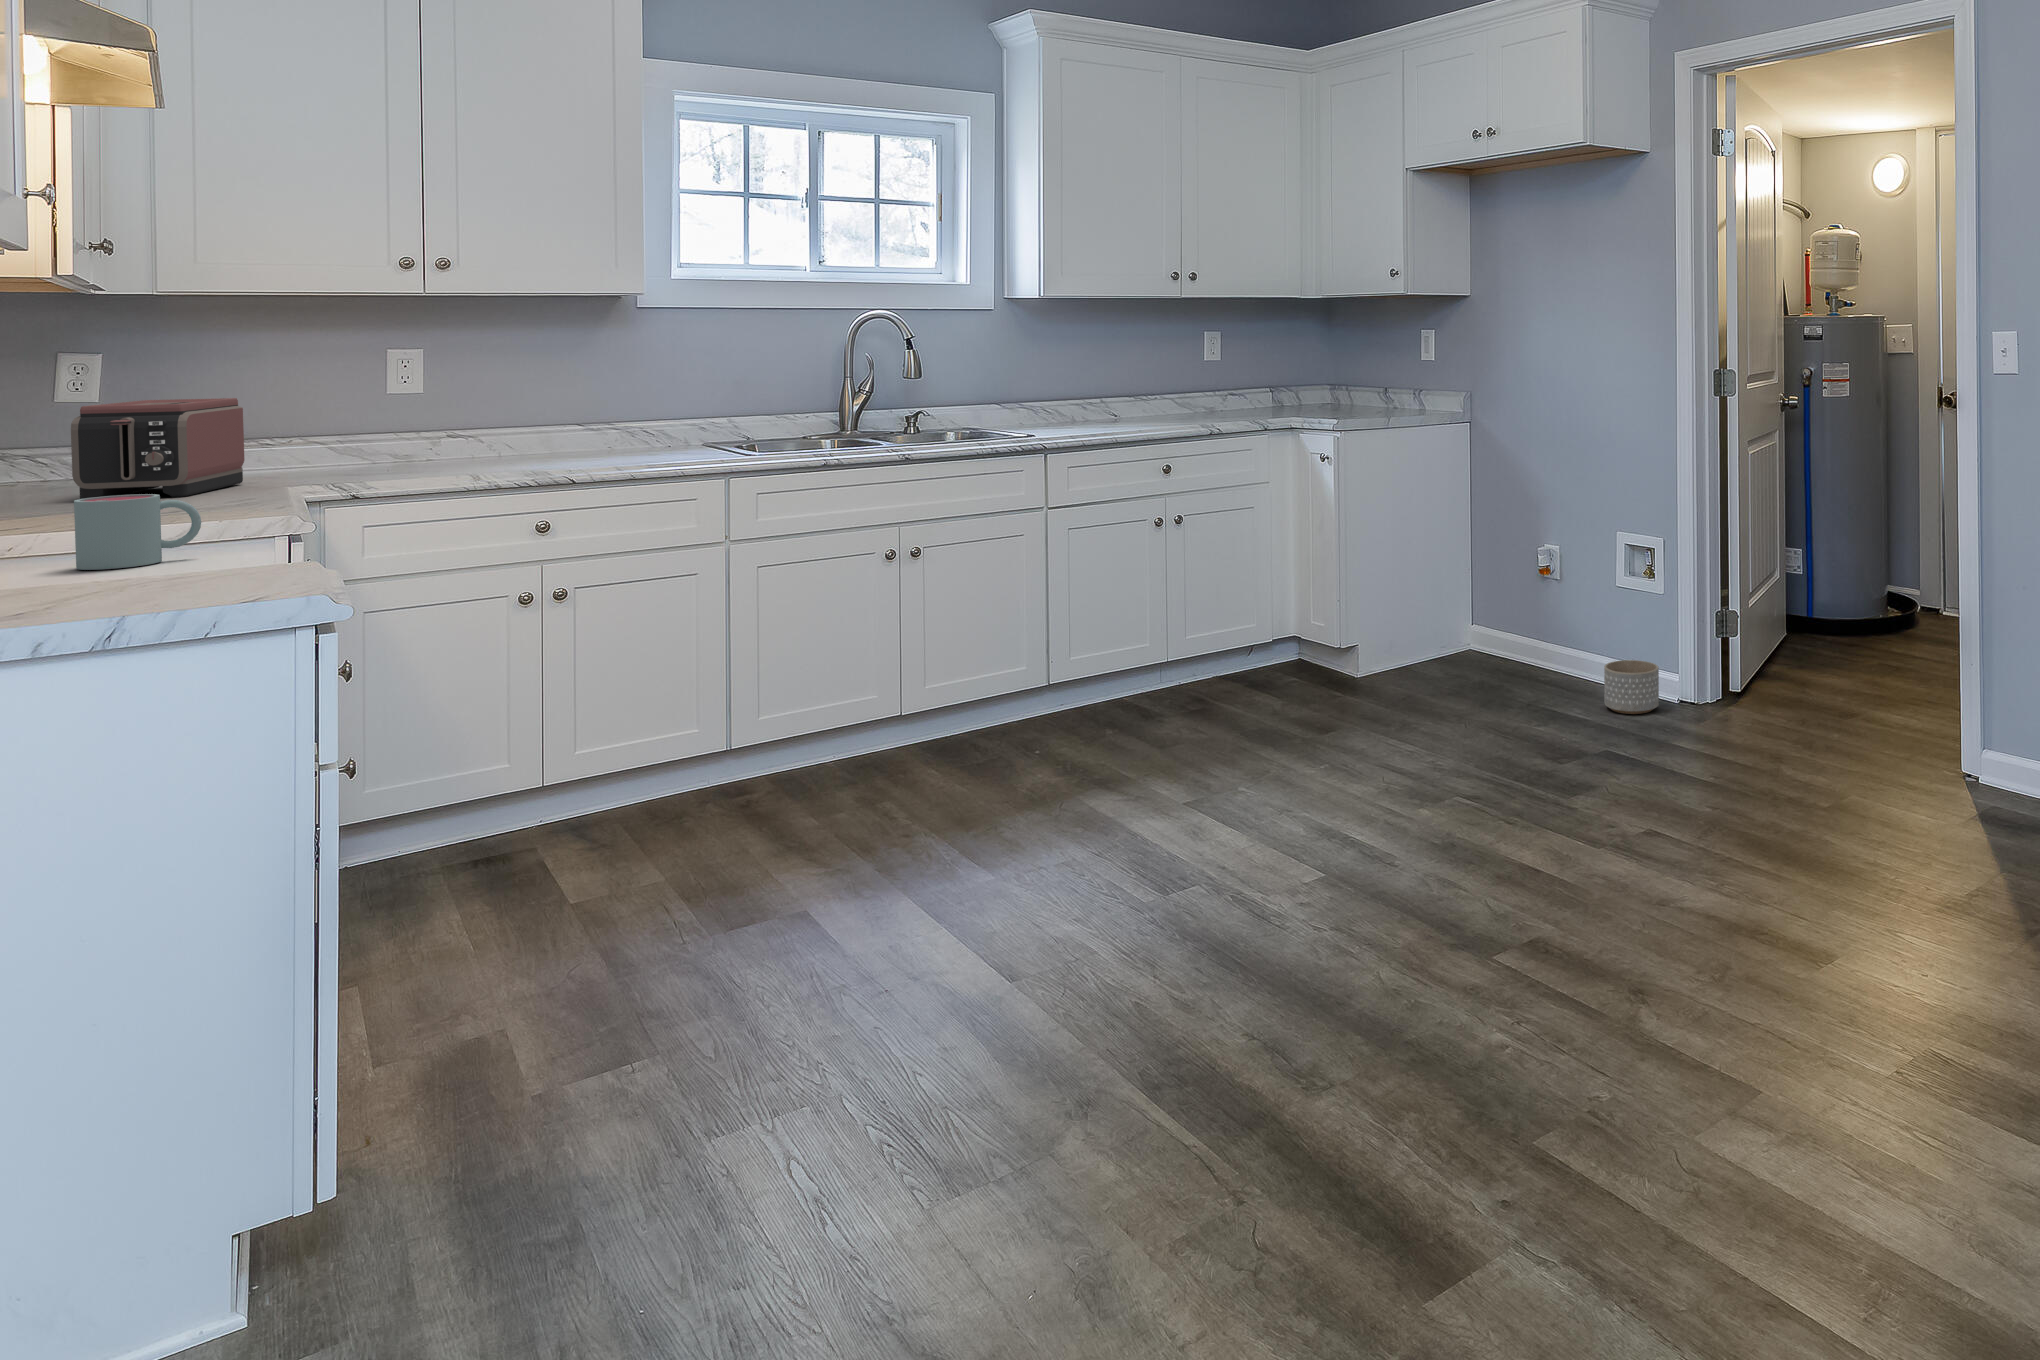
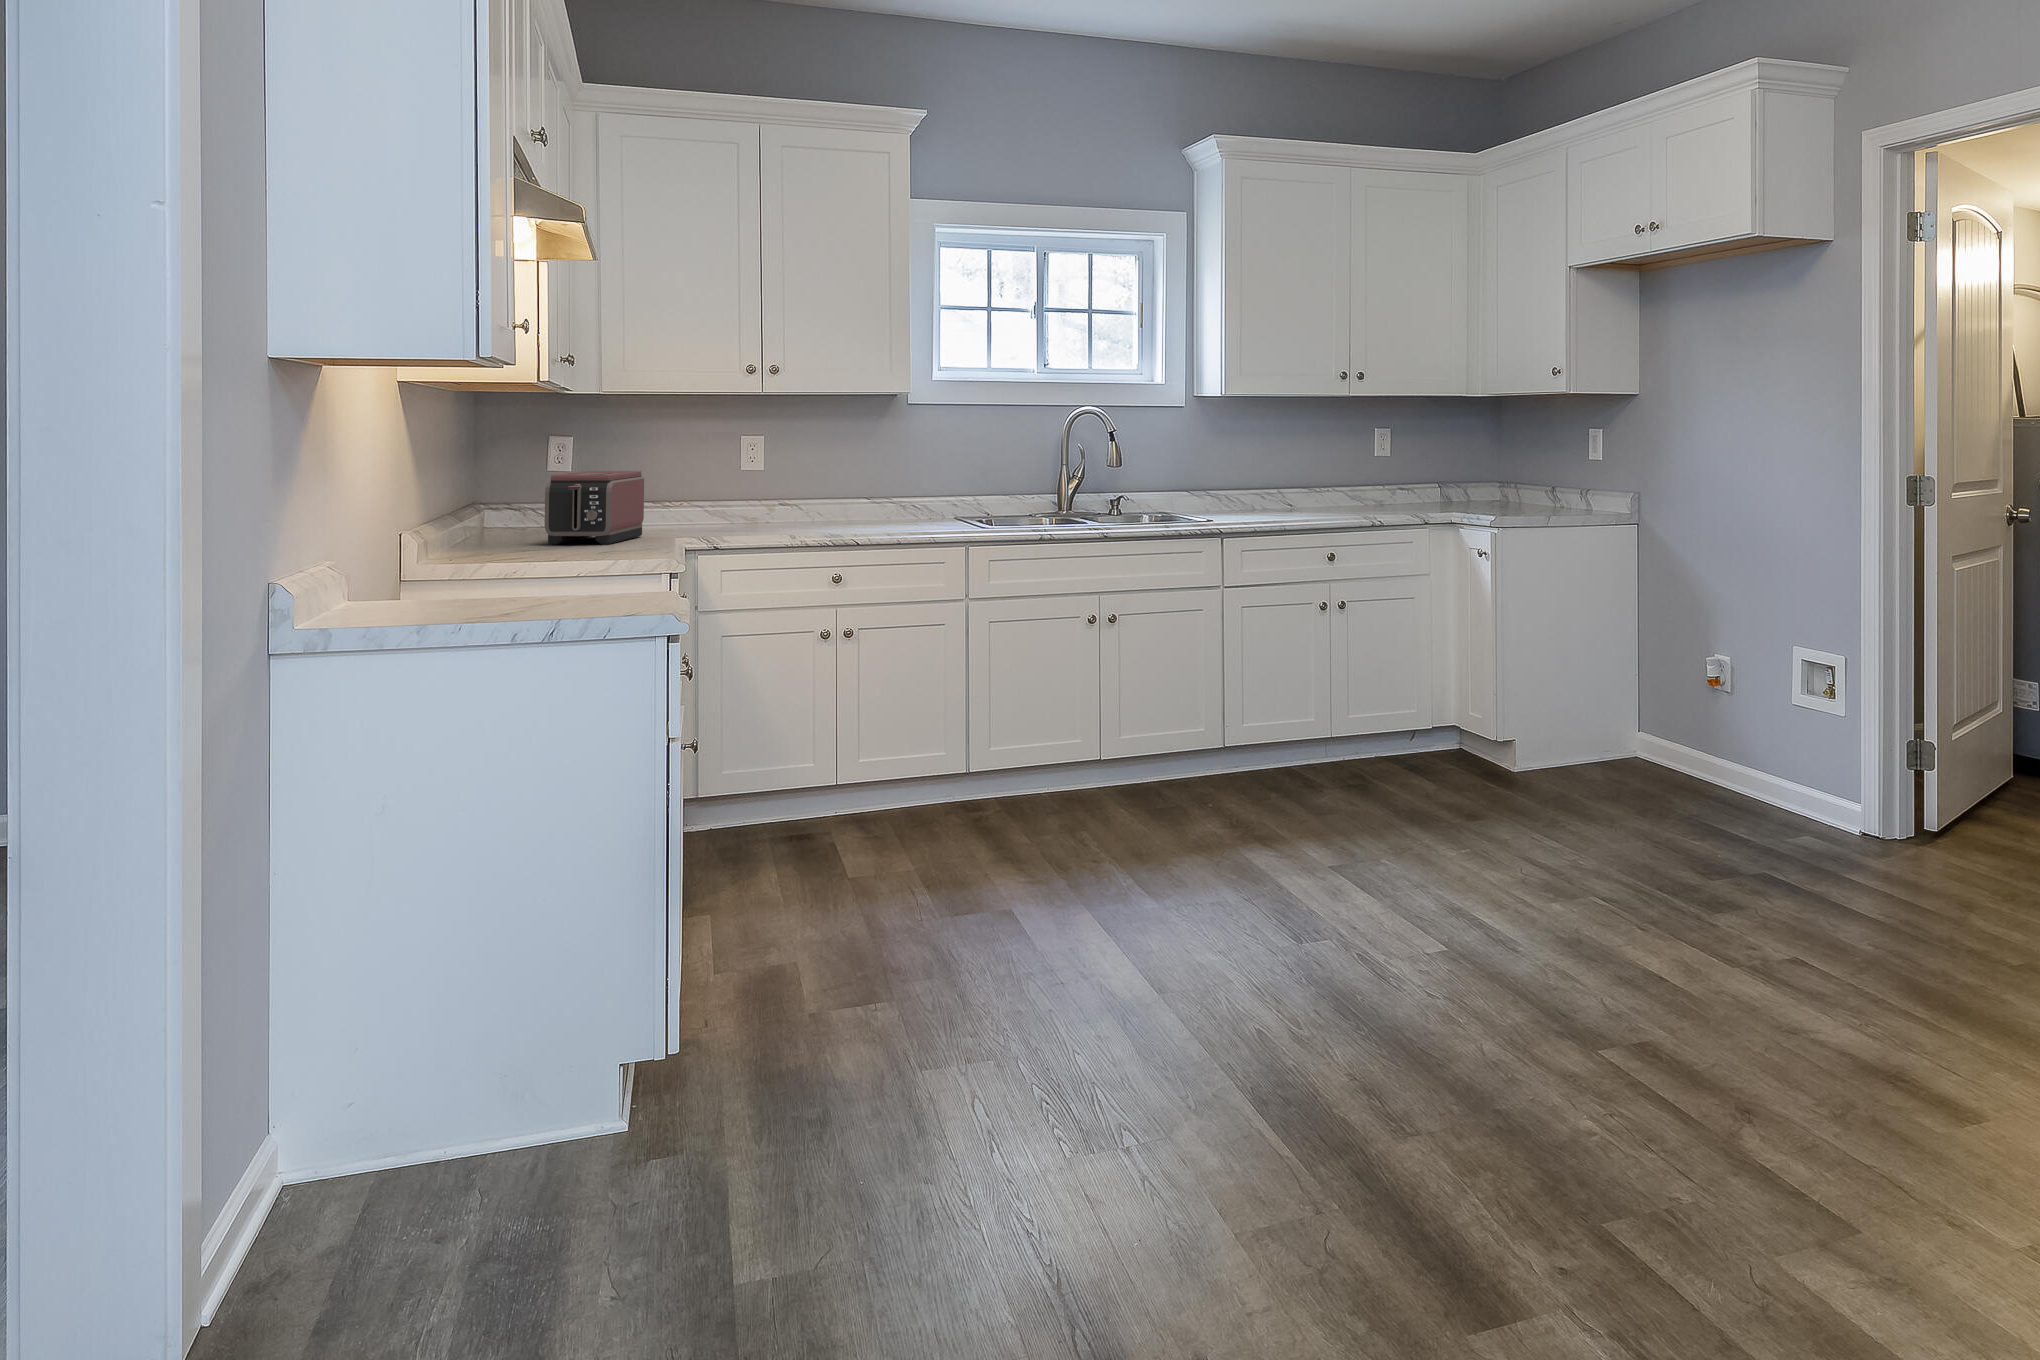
mug: present [74,494,201,570] -> none [556,542,626,594]
planter: present [1604,660,1659,714] -> none [1779,783,1842,842]

